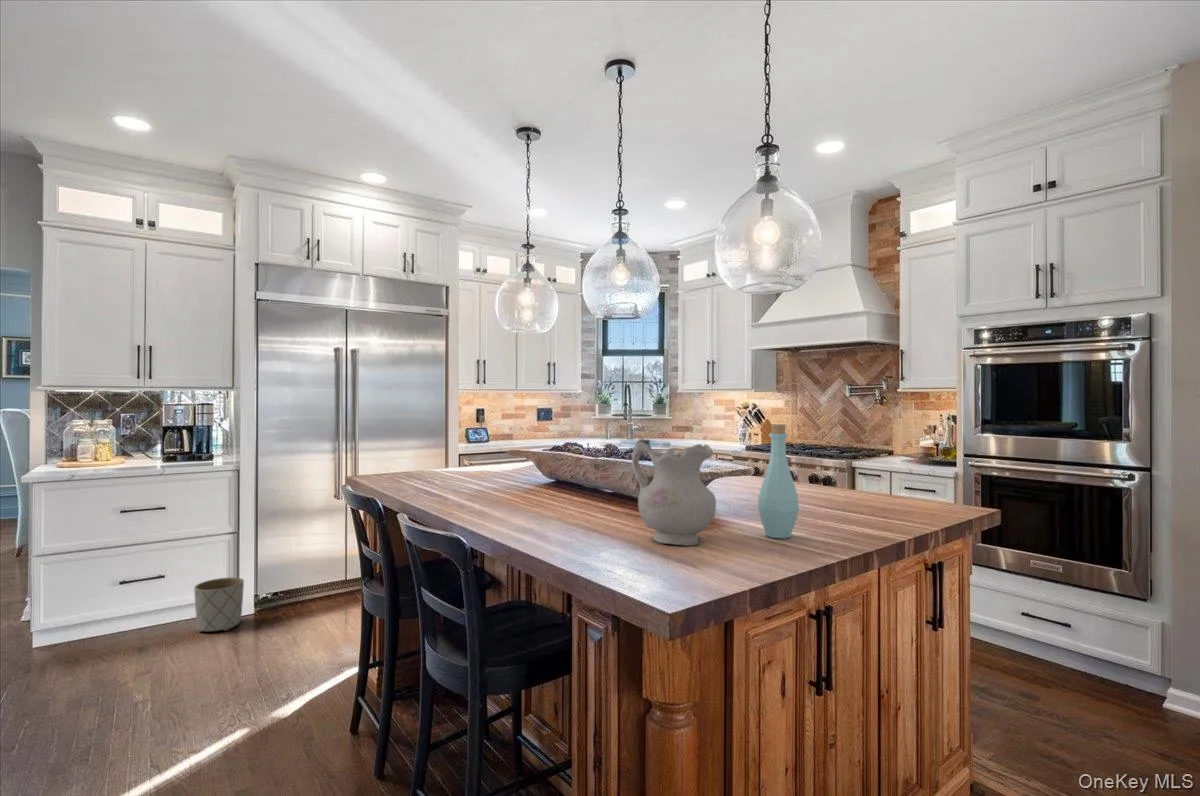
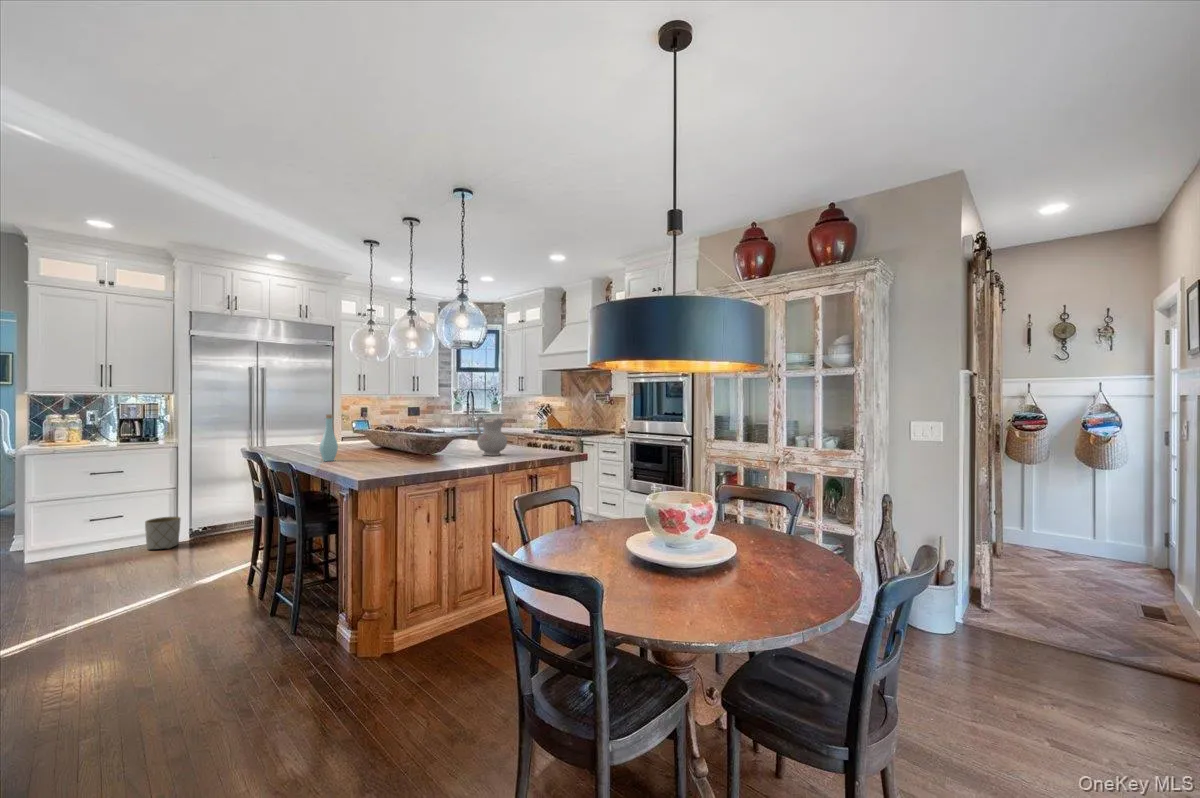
bottle: present [758,424,799,538] -> present [320,414,338,461]
ceramic pitcher: present [632,439,716,546] -> present [476,417,507,456]

